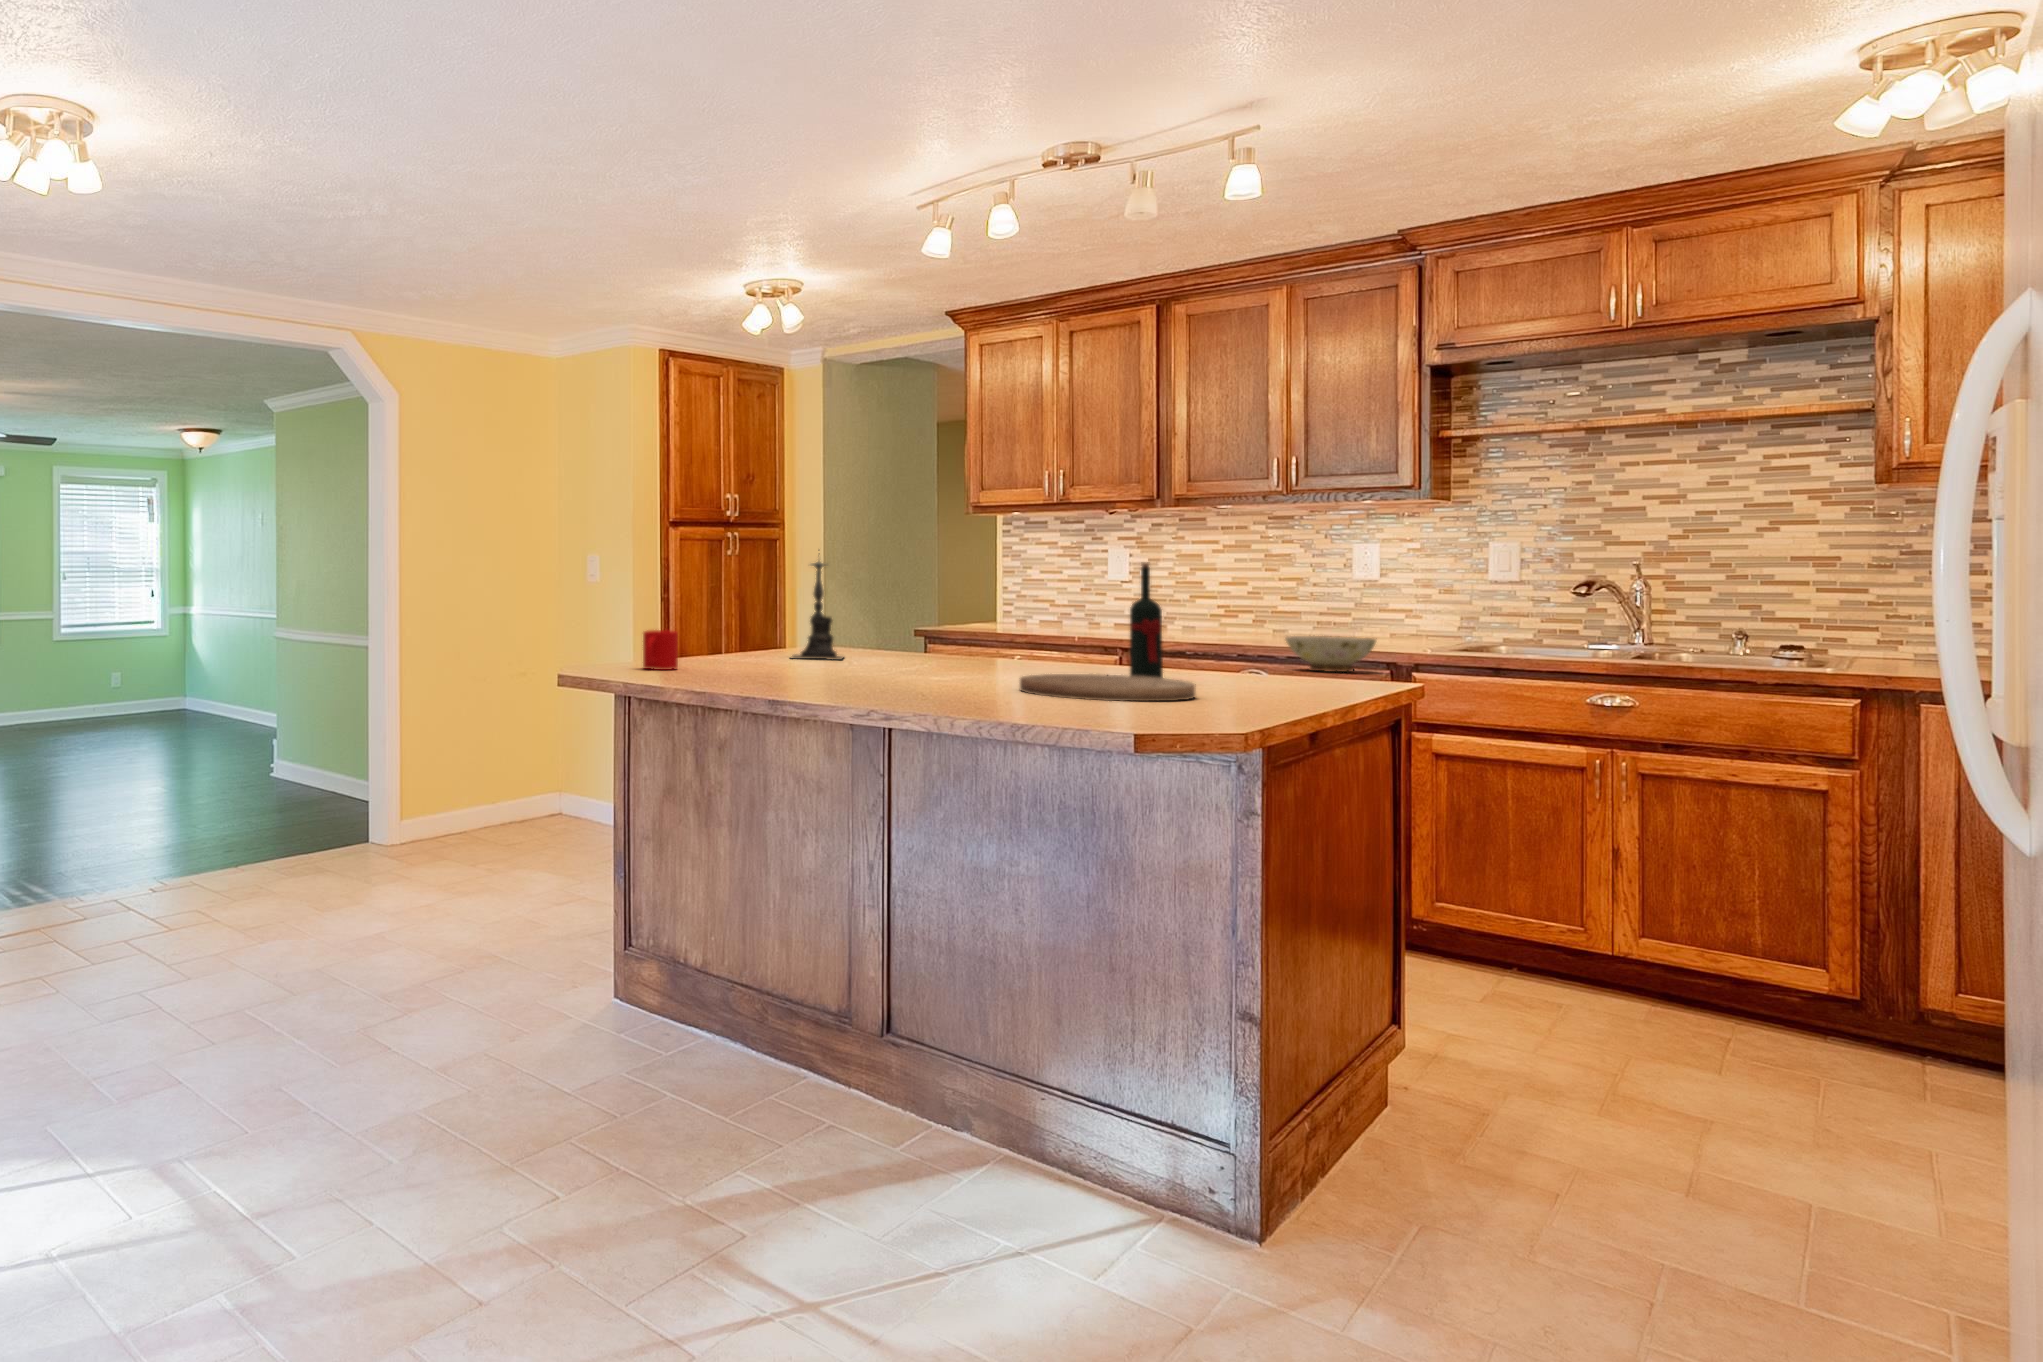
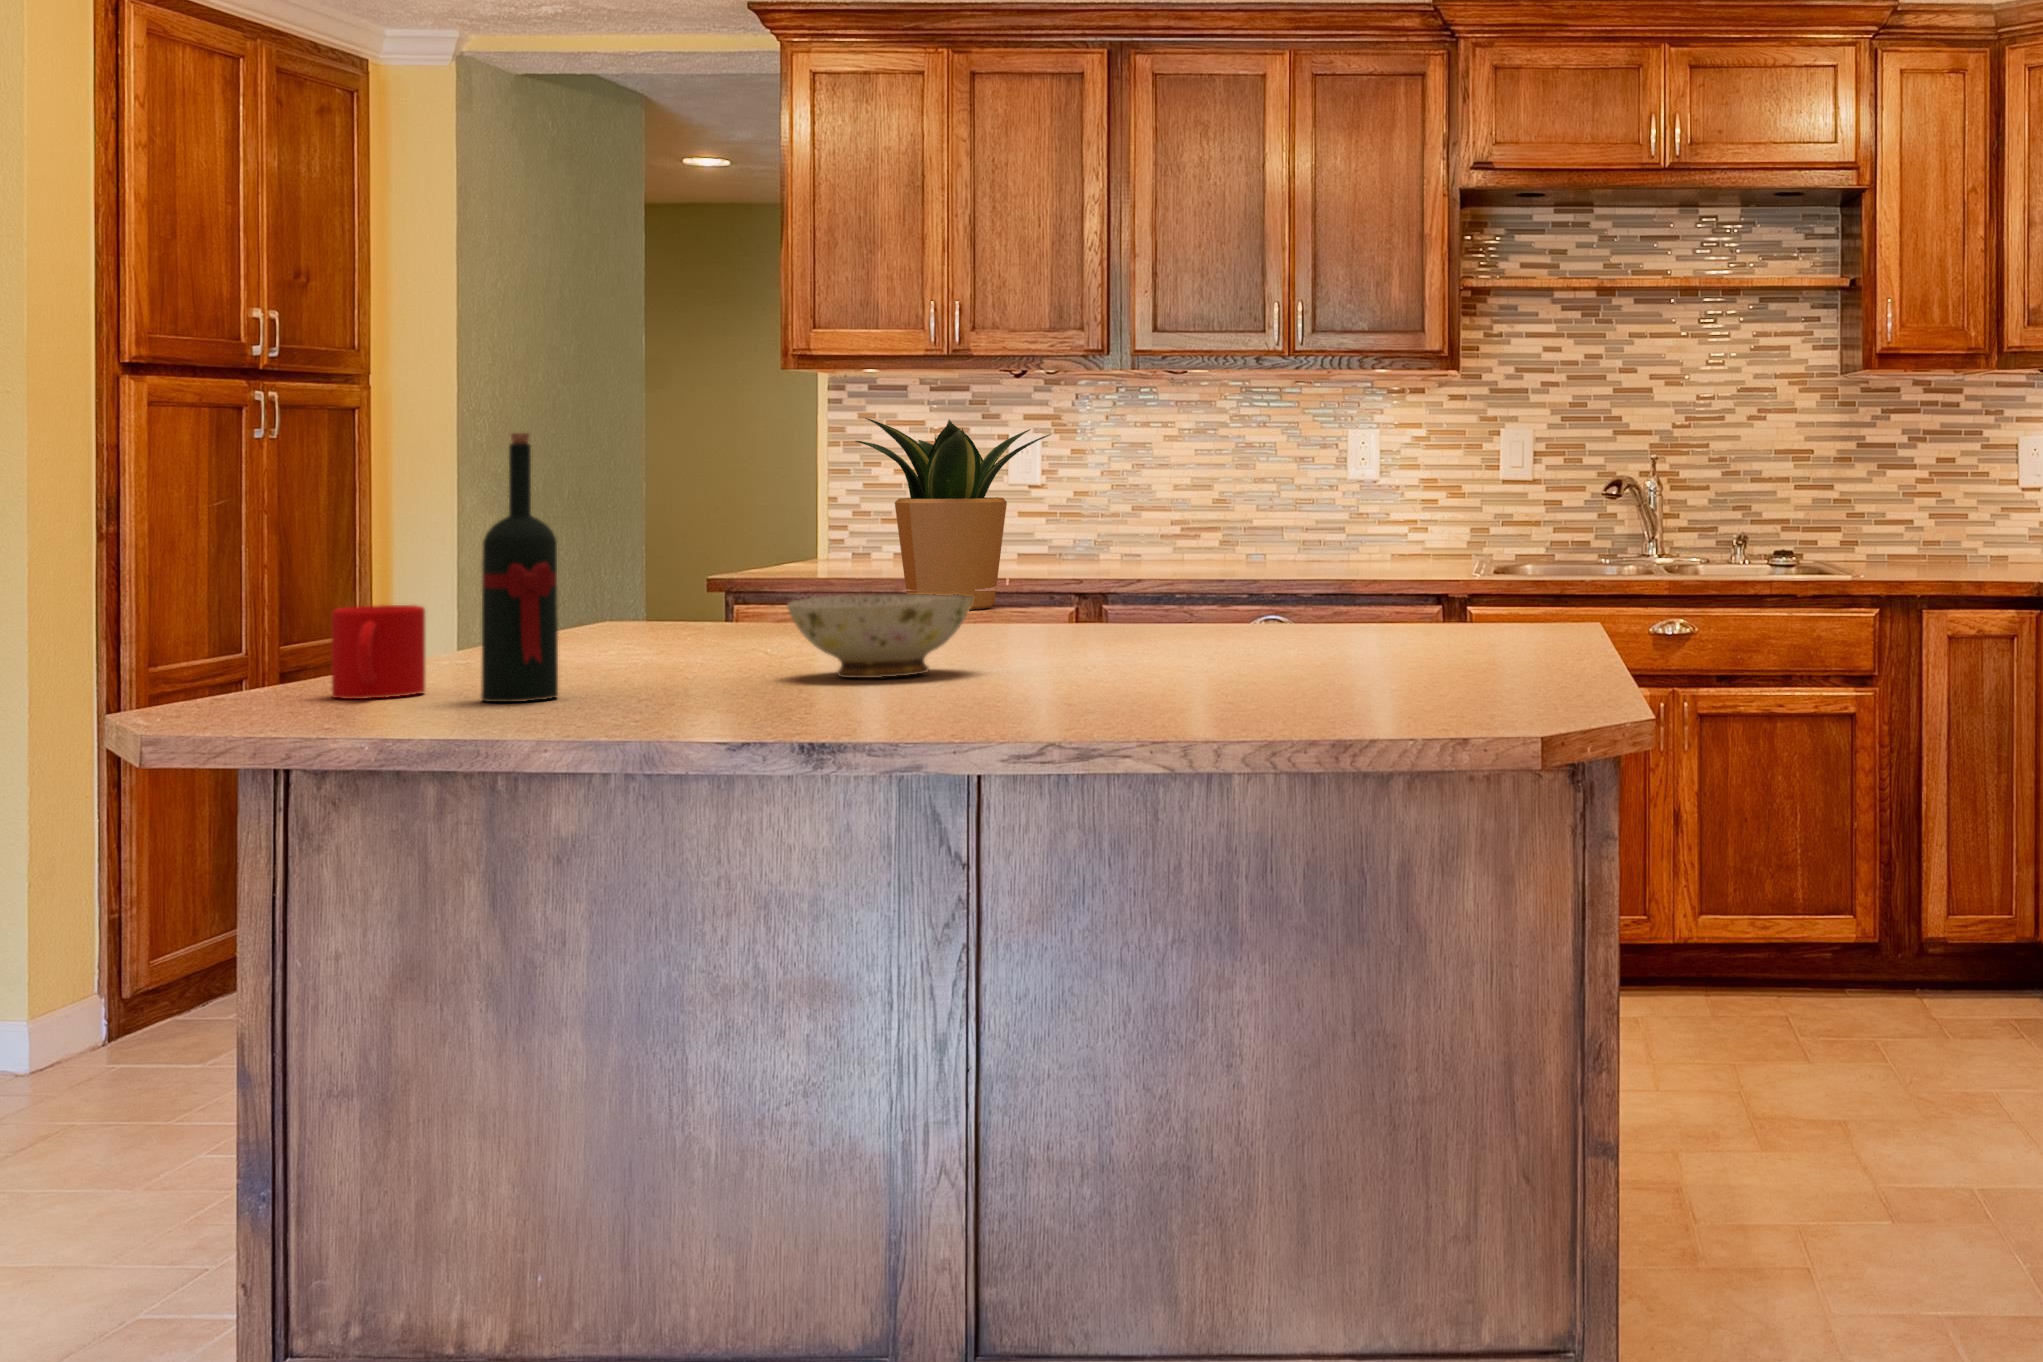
potted plant: none [981,542,1096,654] -> present [855,418,1051,610]
candle holder: present [792,550,843,660] -> none [565,423,693,649]
wine bottle: present [1130,562,1163,678] -> present [481,433,558,702]
ceramic bowl: present [1286,636,1376,672] -> present [787,594,973,678]
cutting board: present [1020,674,1196,701] -> none [1174,636,1440,682]

